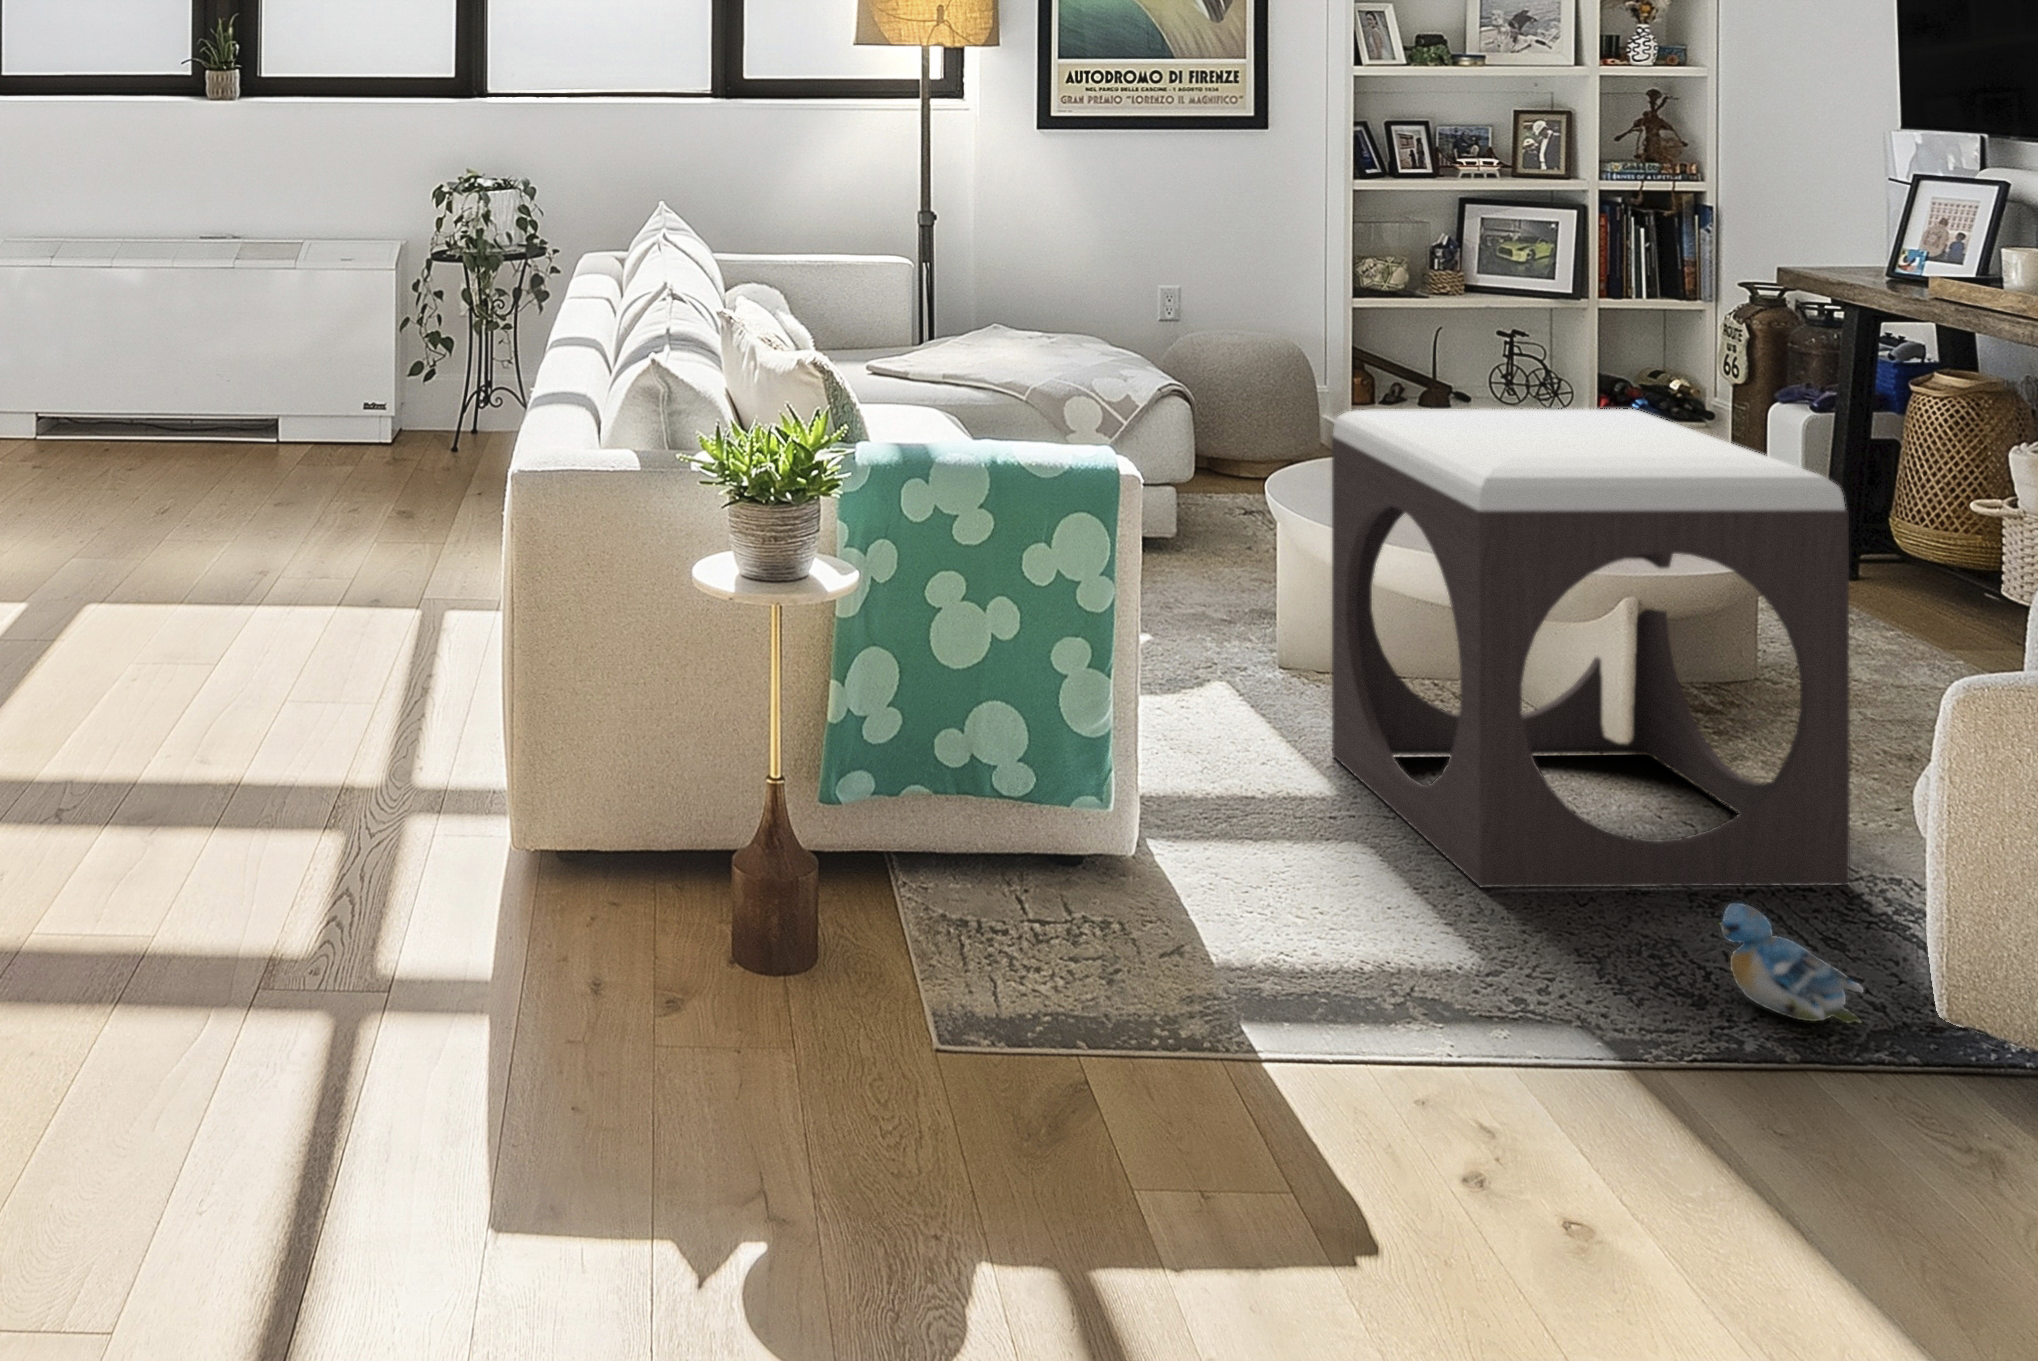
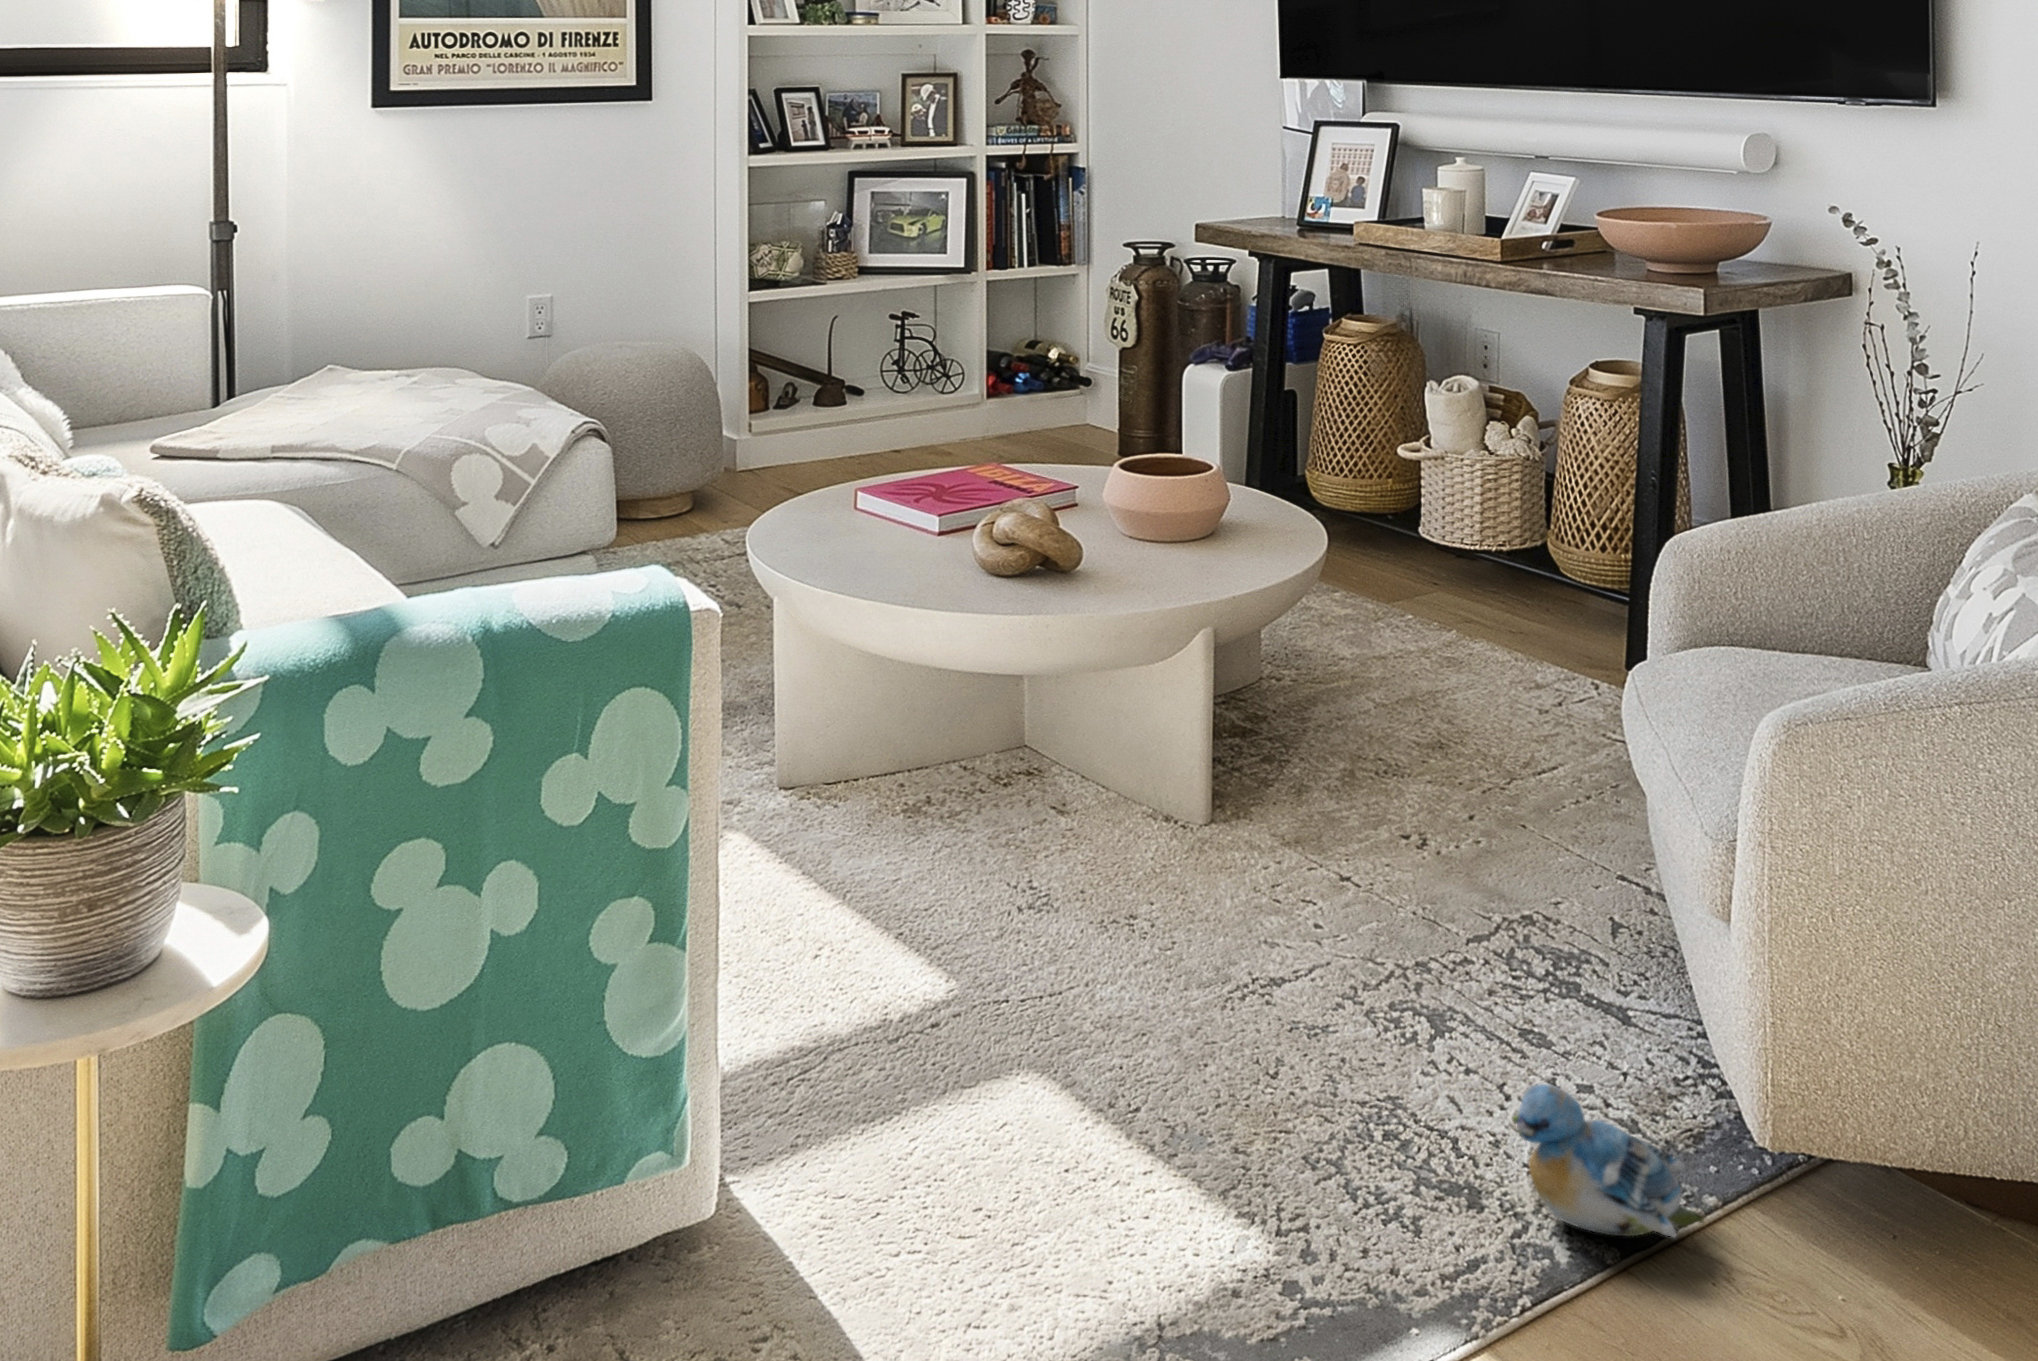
footstool: present [1332,409,1850,888] -> none [889,403,1528,1116]

